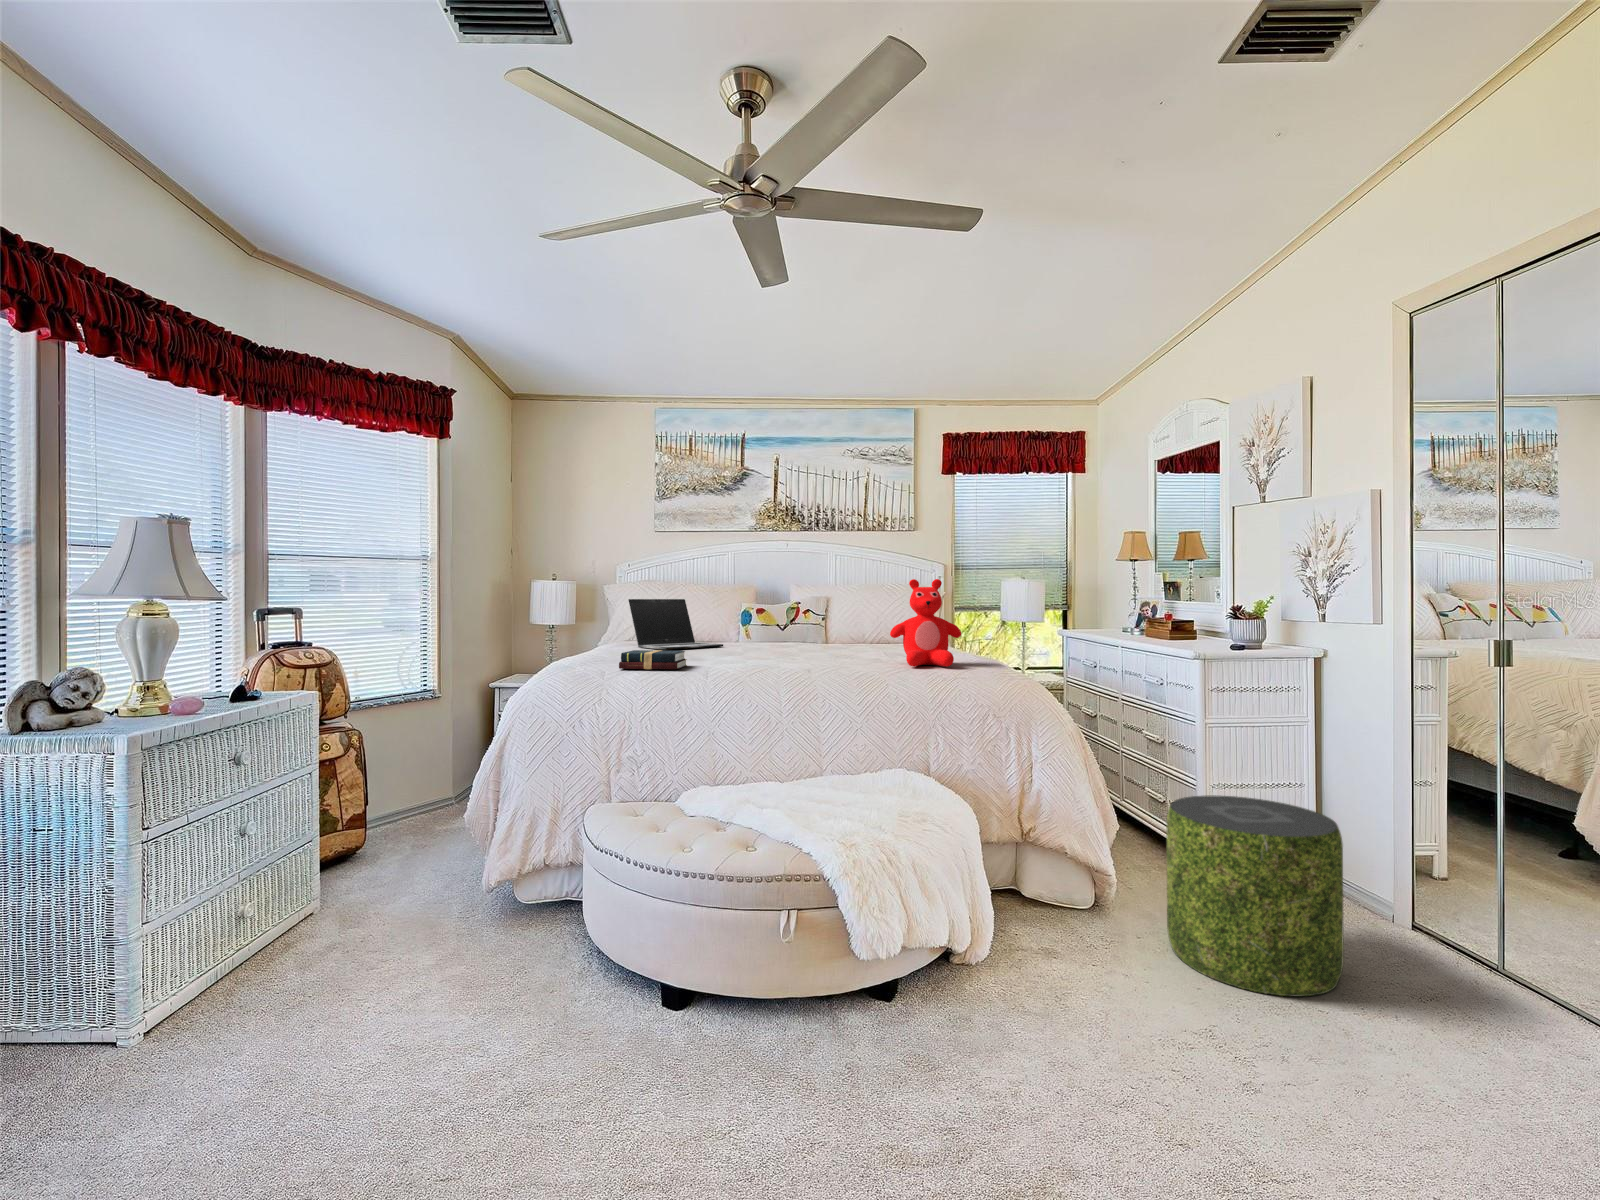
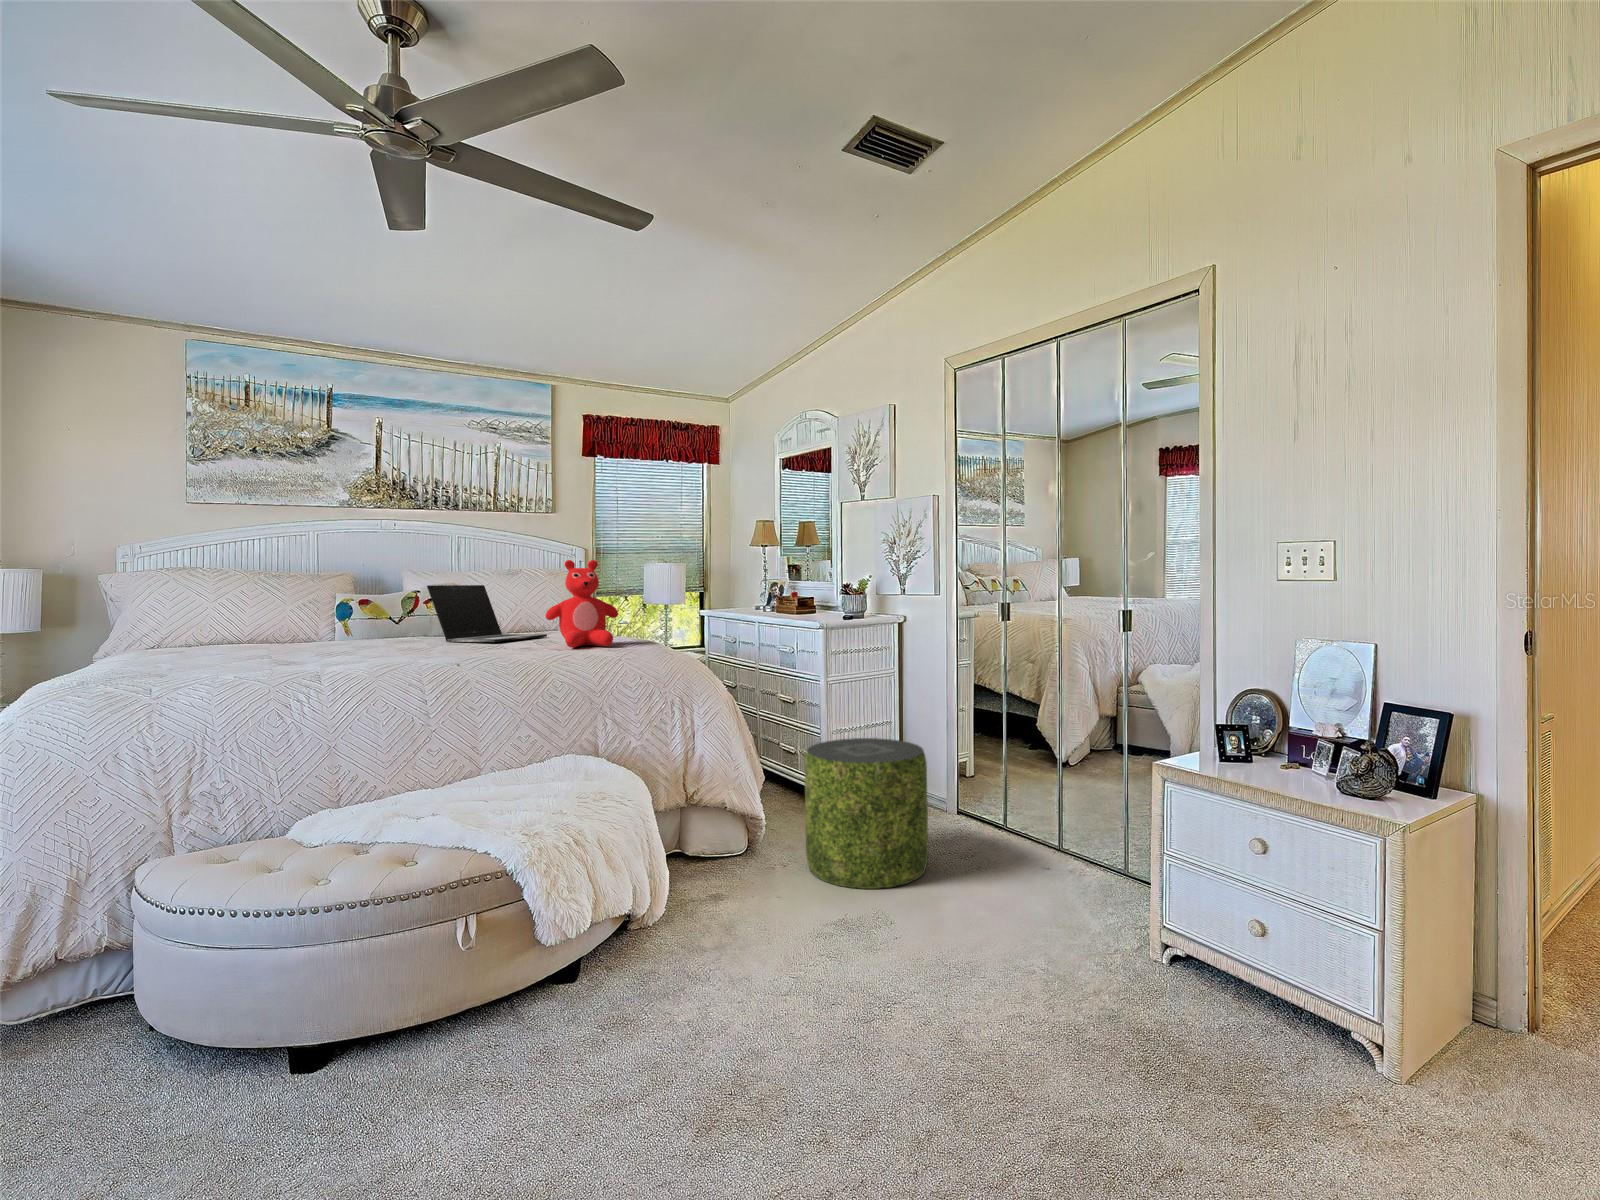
laptop: present [629,599,723,650] -> present [427,585,547,642]
hardback book: present [619,650,687,669] -> none [206,643,301,668]

